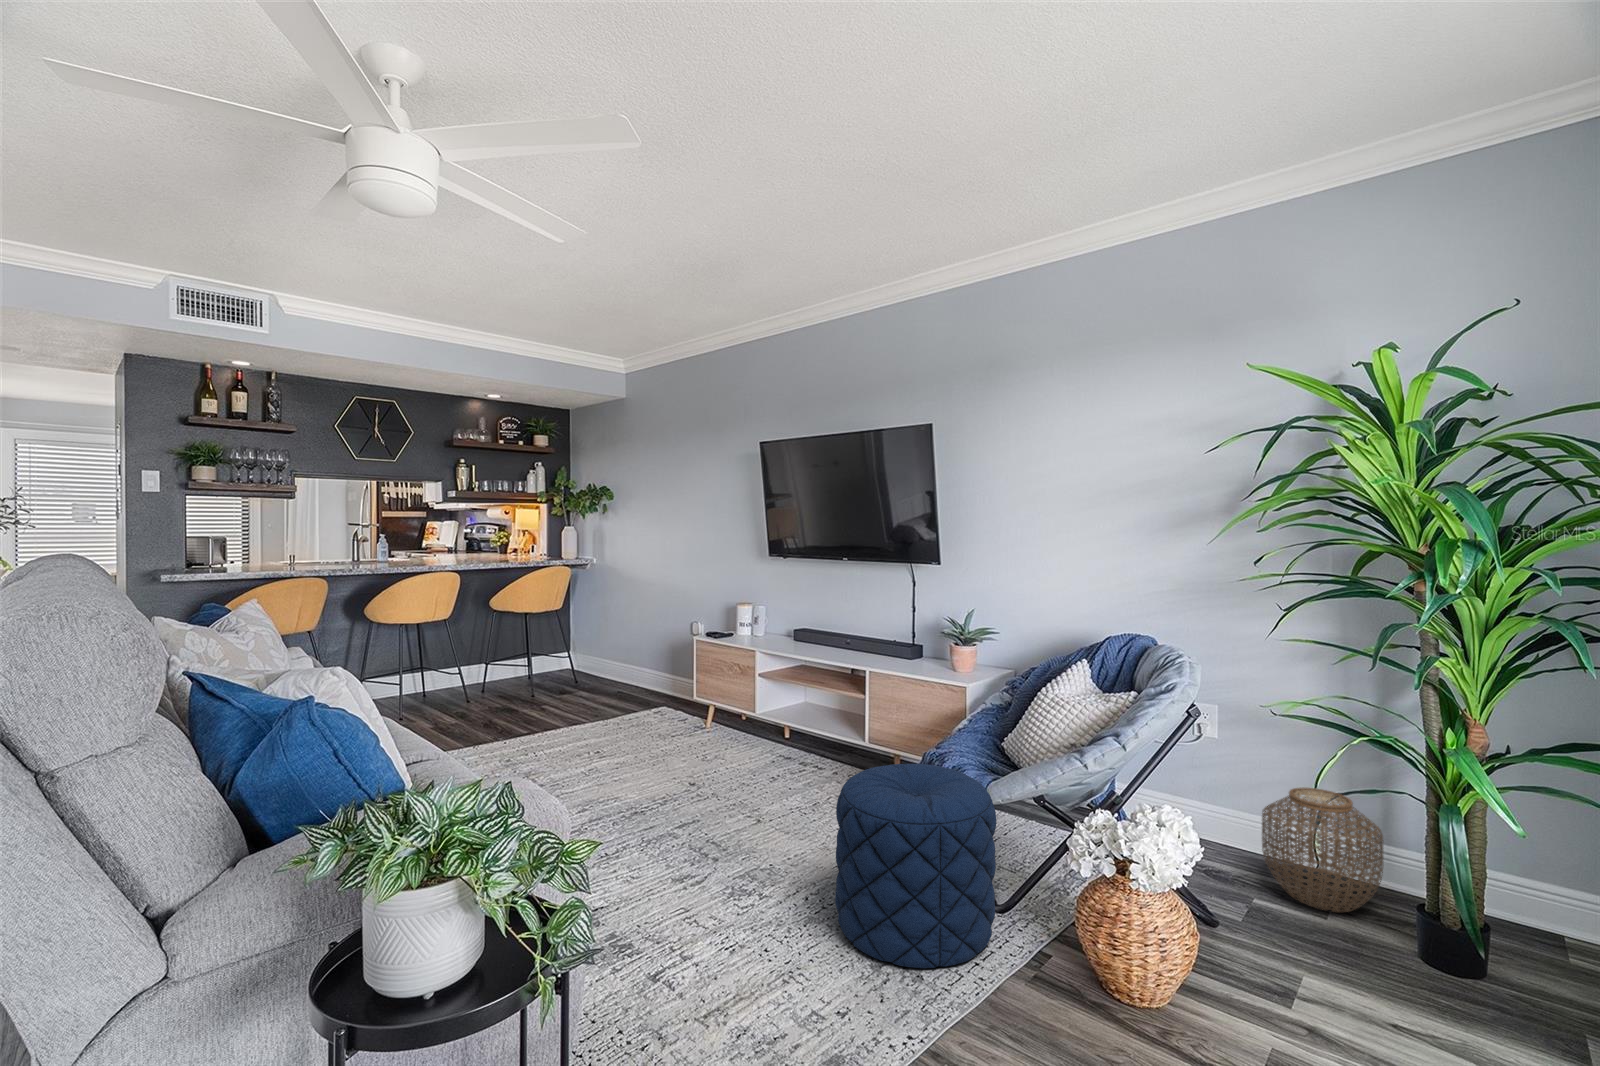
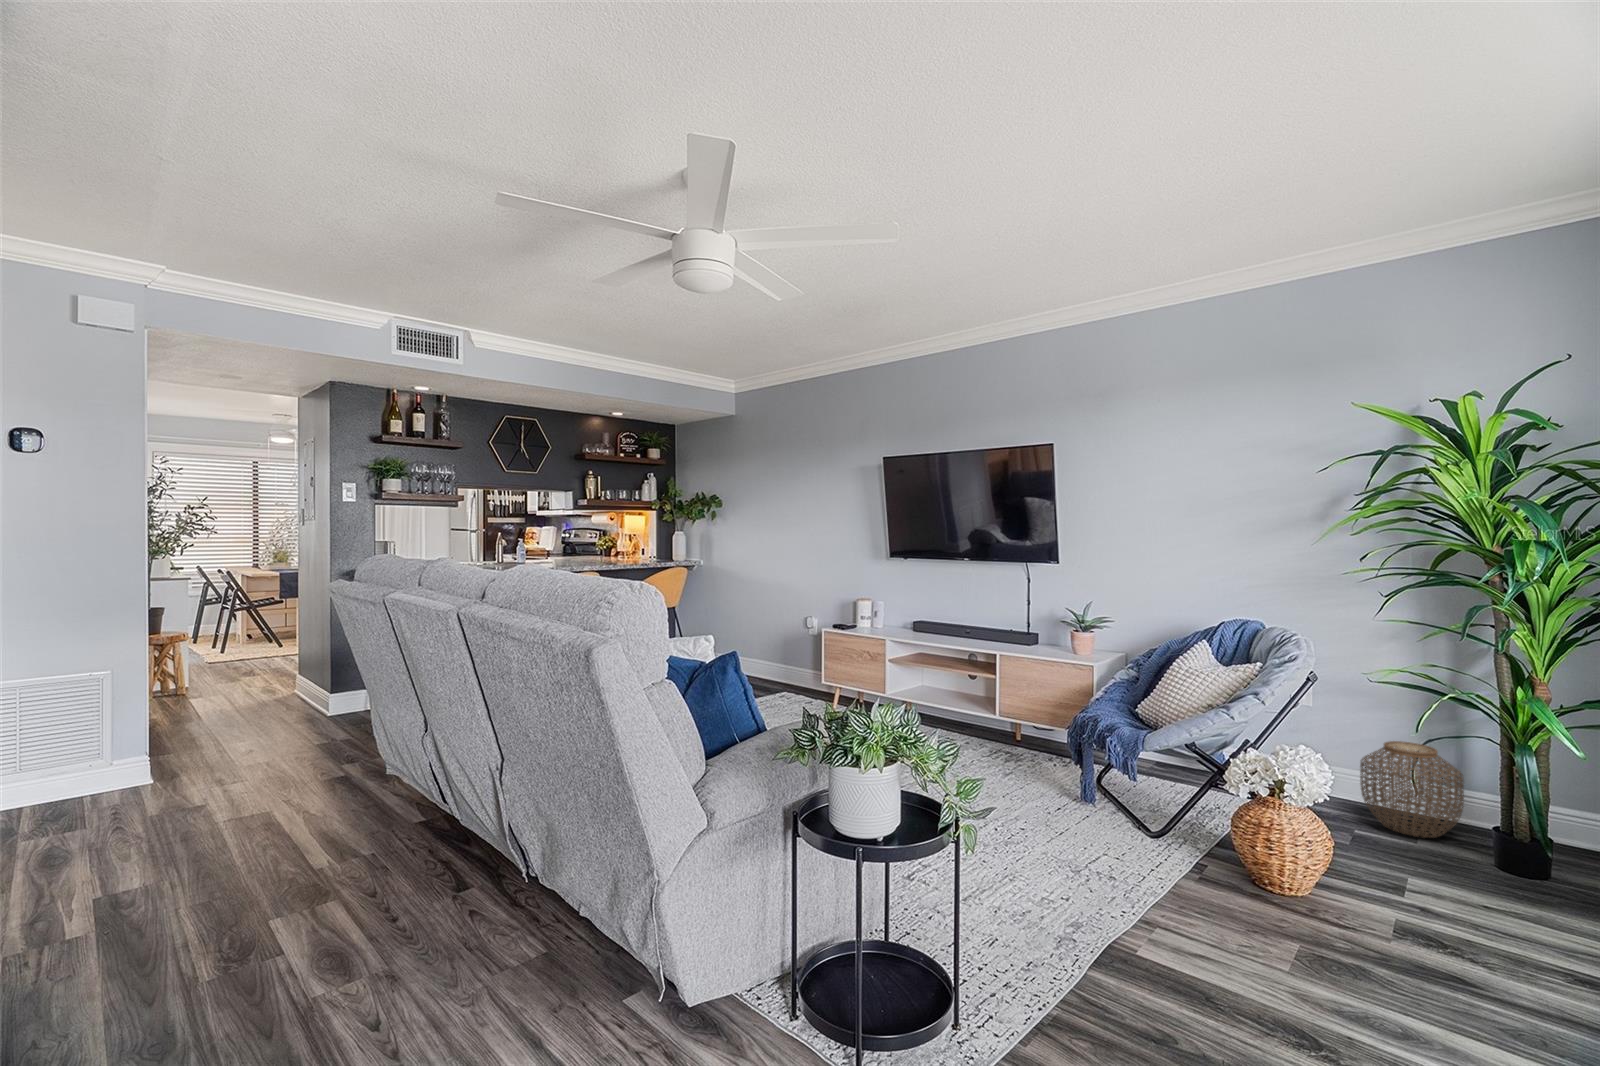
pouf: present [835,764,996,968] -> none [1028,721,1162,871]

